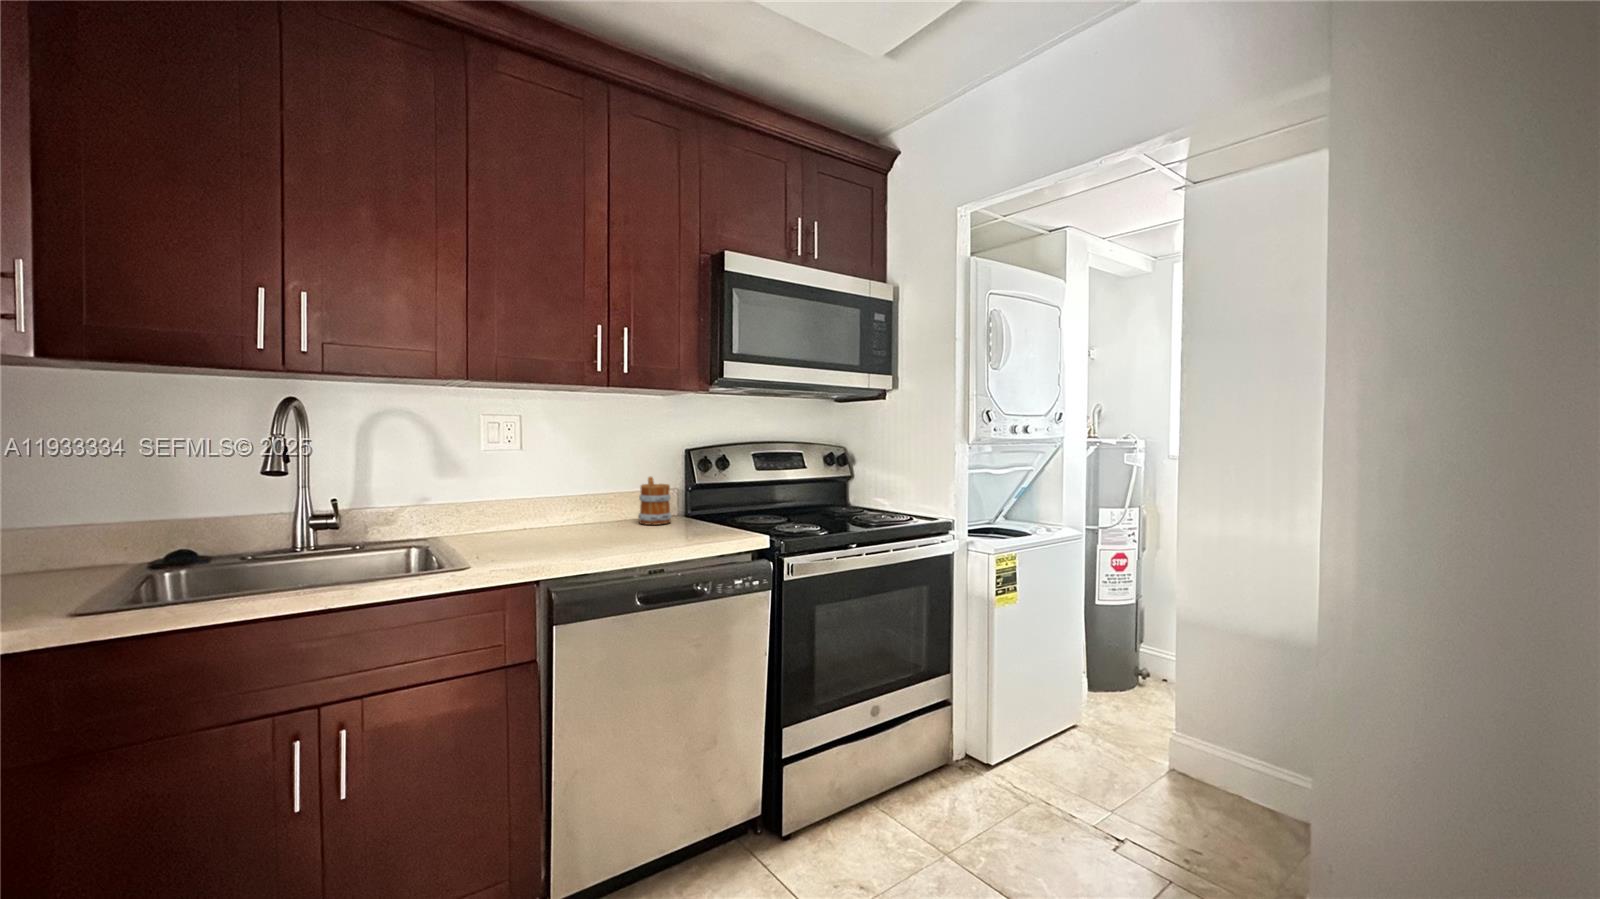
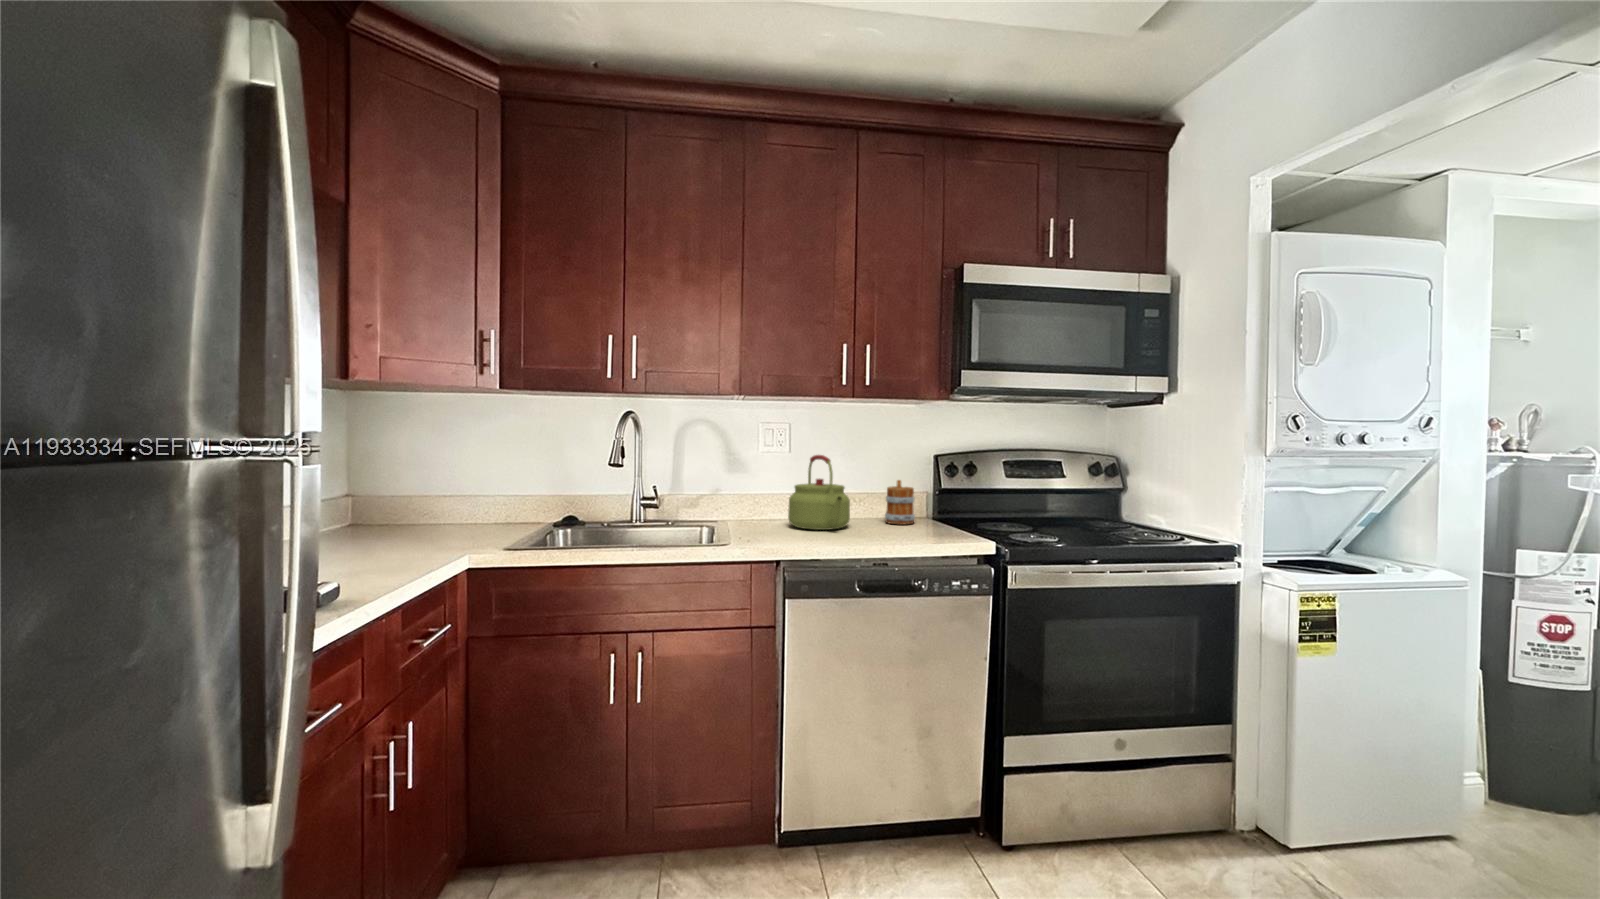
kettle: none [529,452,604,539] -> present [788,455,850,530]

